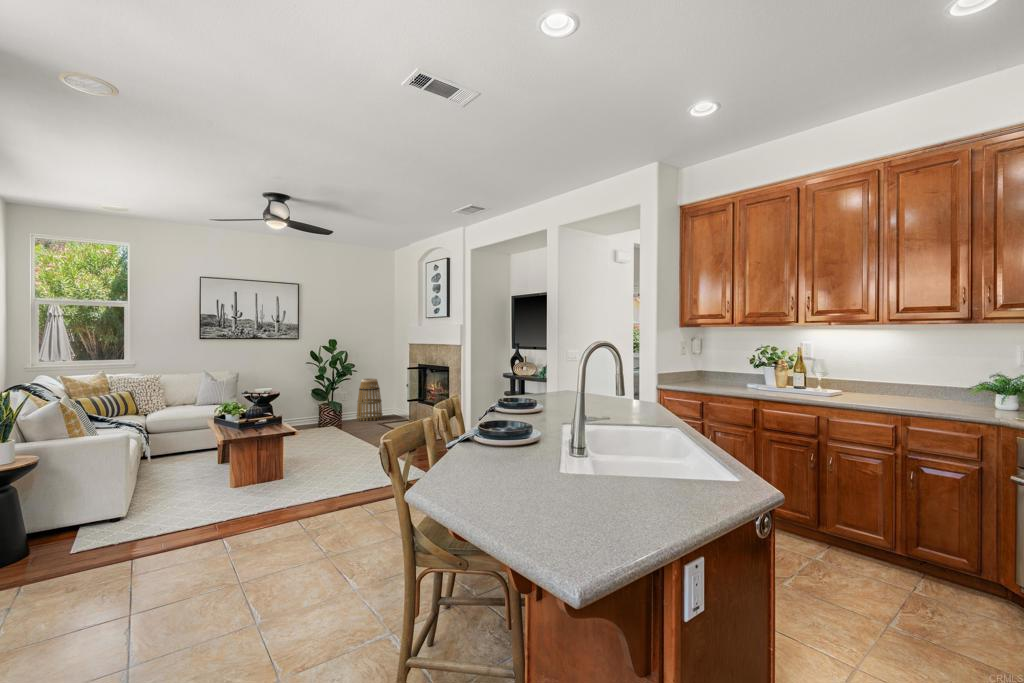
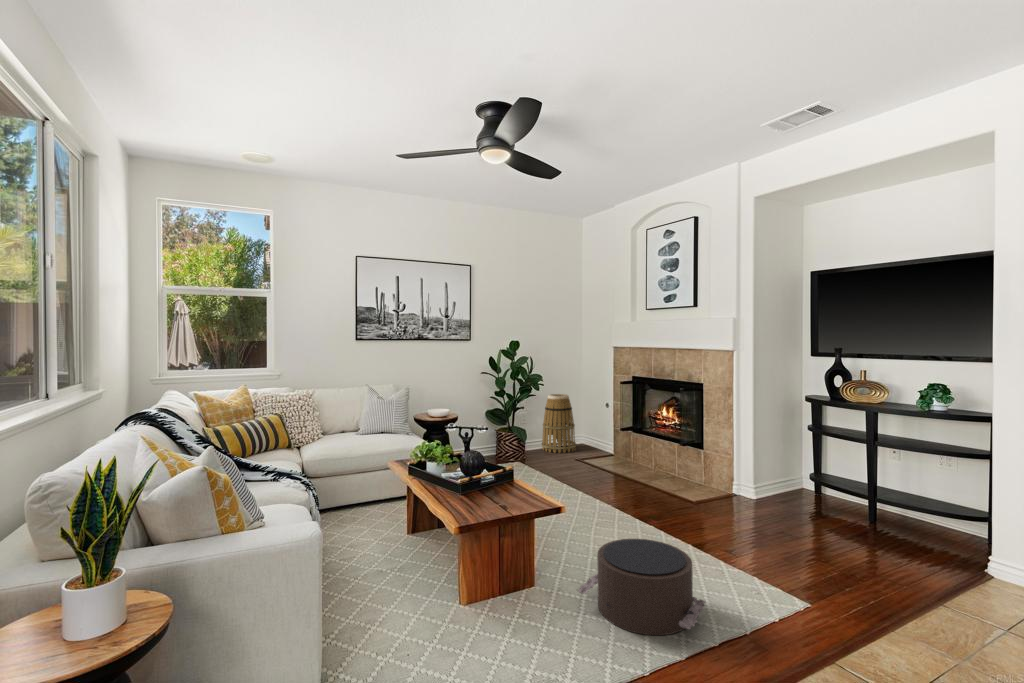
pouf: none [287,453,351,494] -> present [578,539,705,635]

